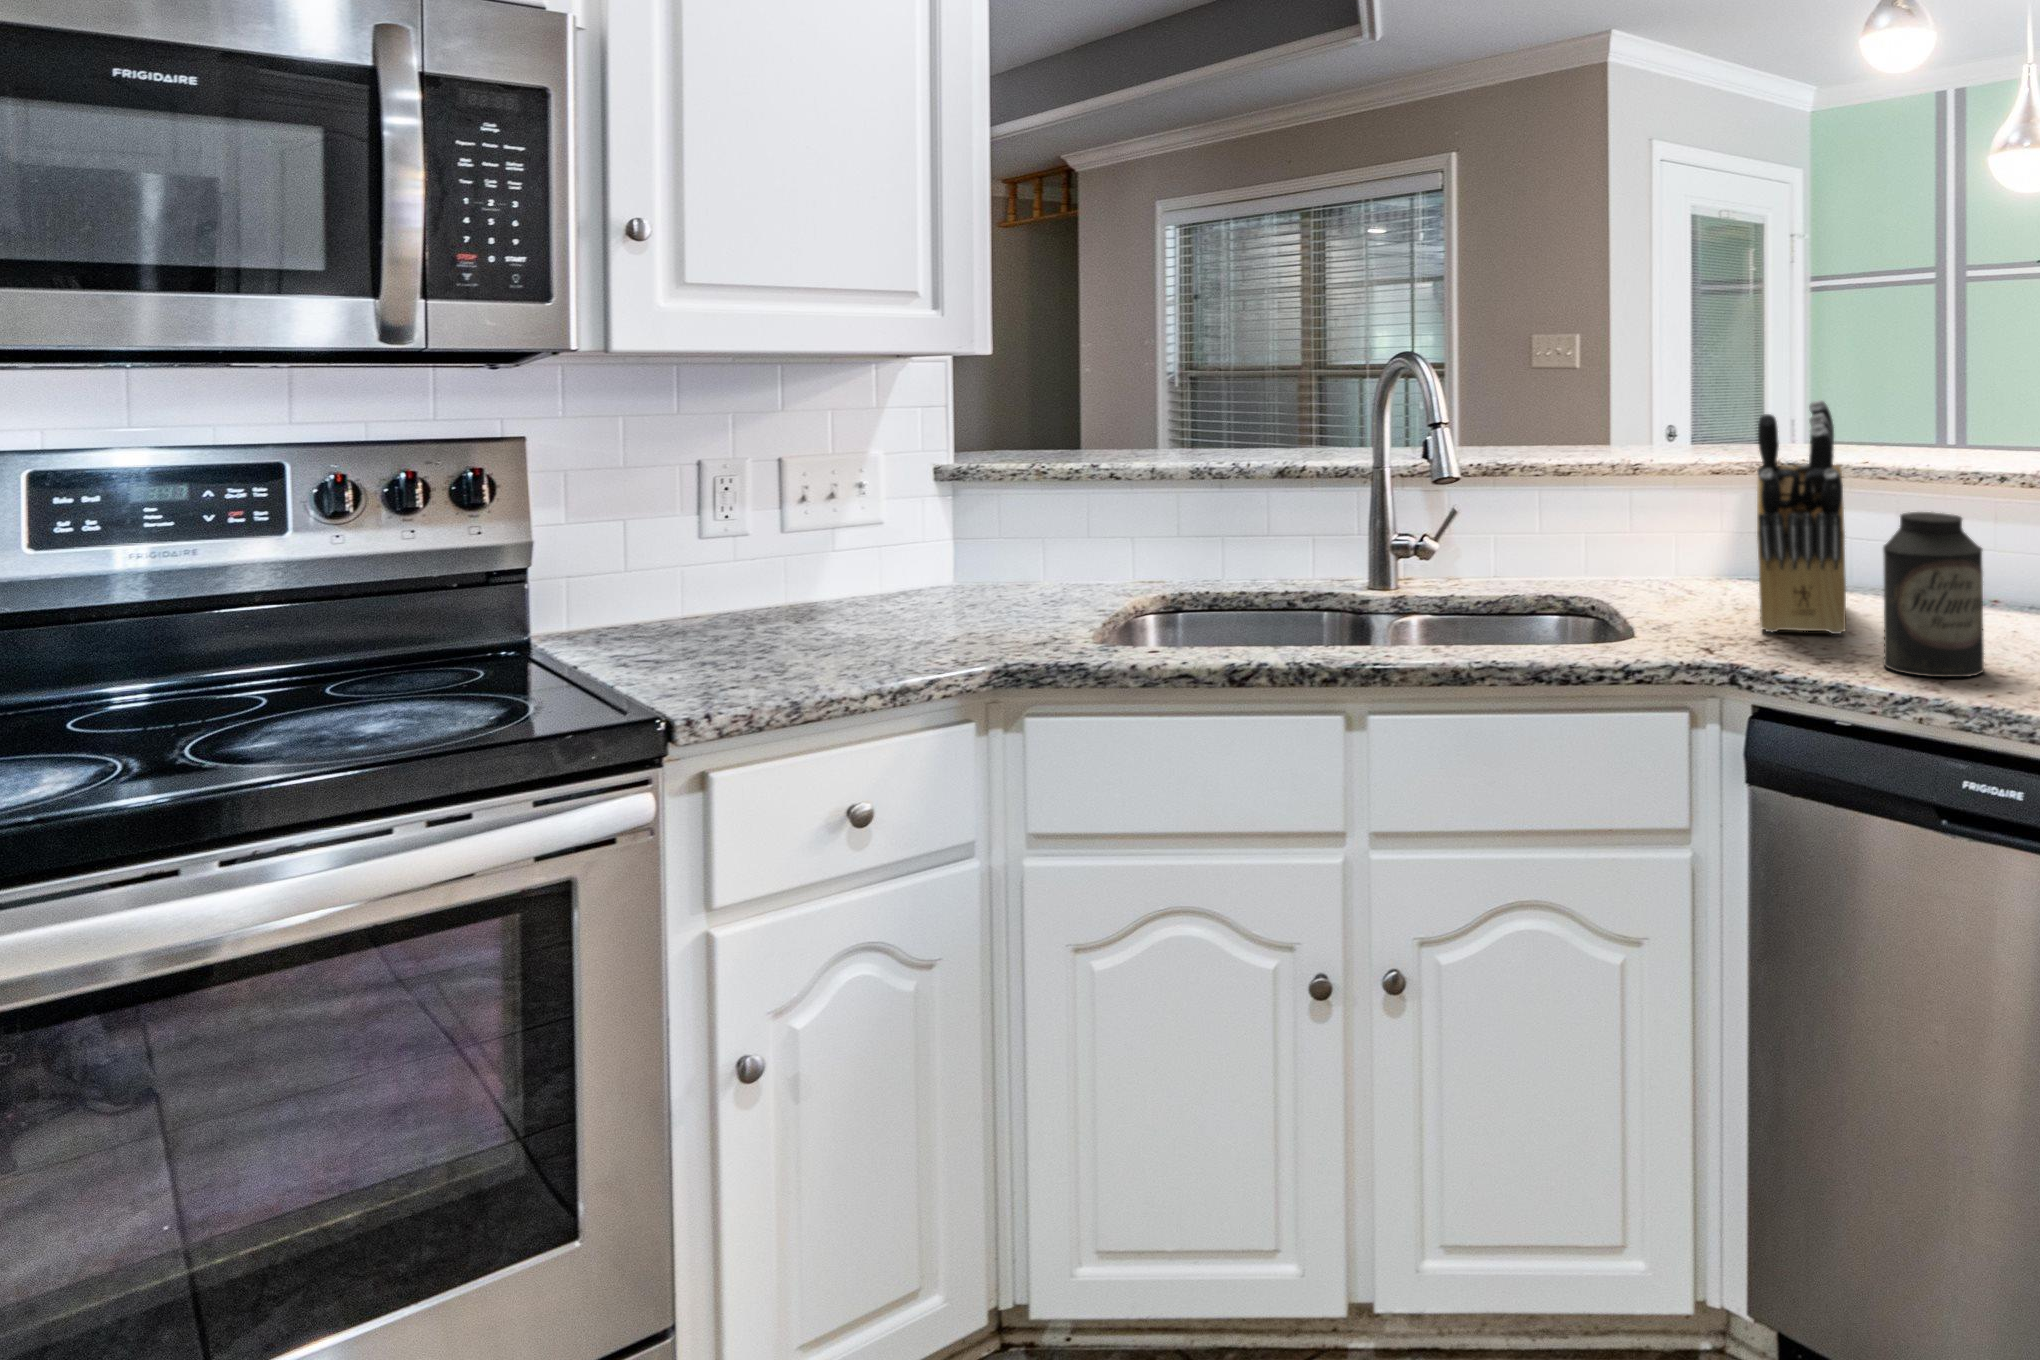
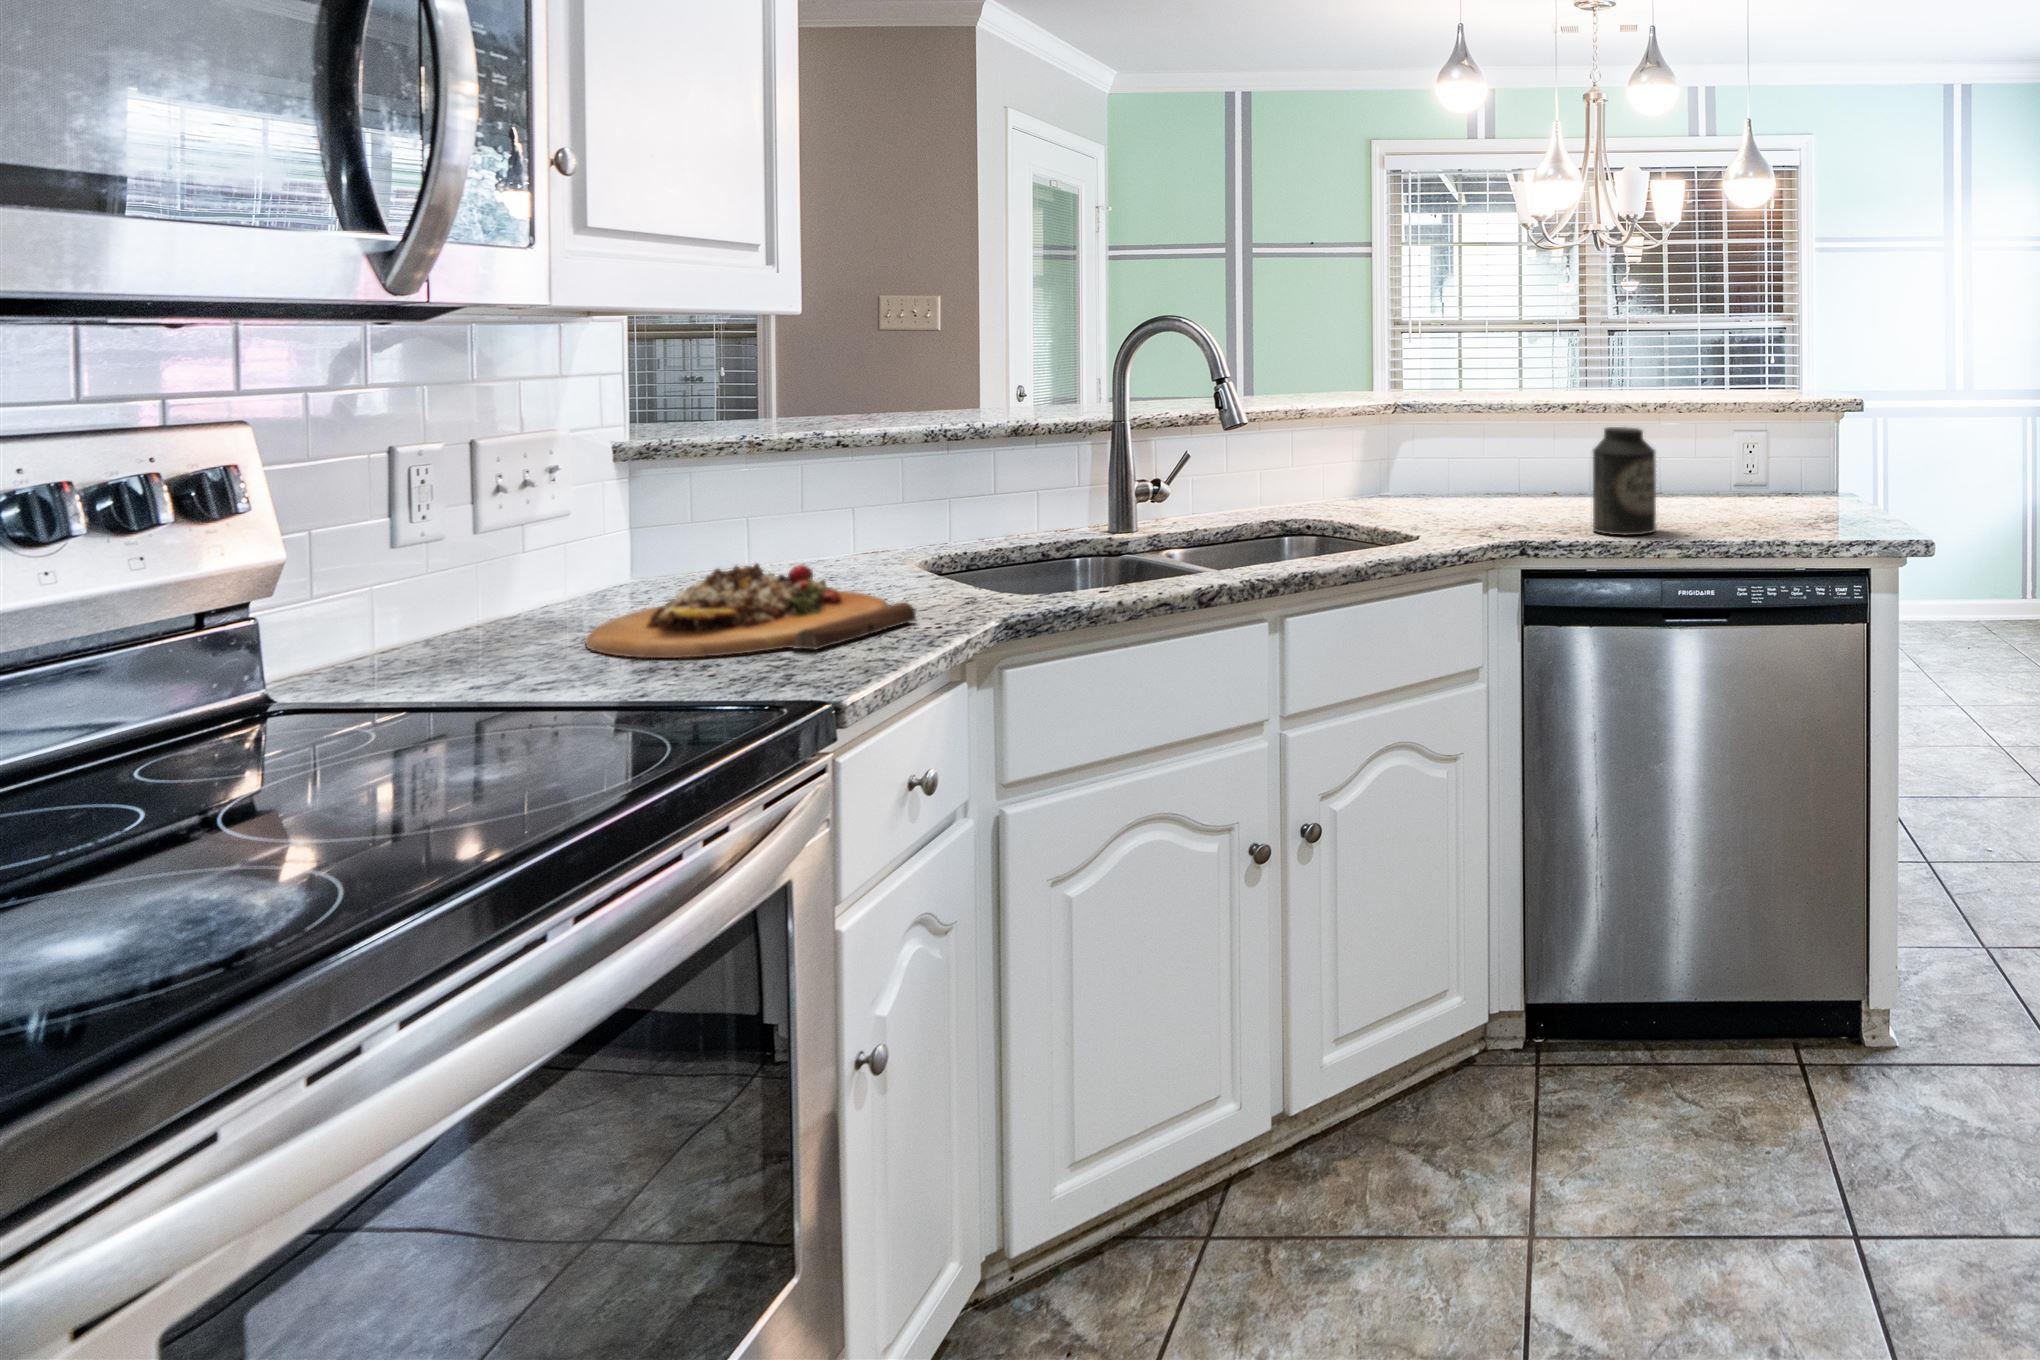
knife block: present [1757,400,1846,634] -> none [1423,352,1550,524]
cutting board: none [737,583,994,669] -> present [586,564,916,658]

